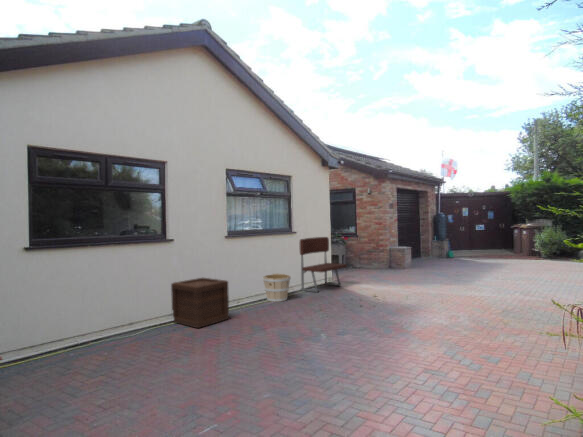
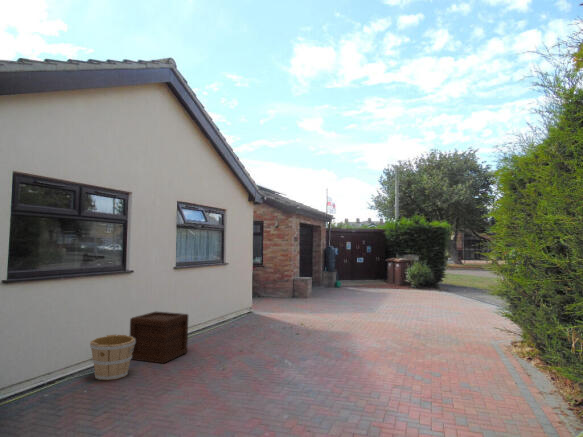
bench: present [299,237,347,292] -> none [231,269,273,324]
wooden bucket: present [263,274,291,302] -> present [90,335,135,380]

